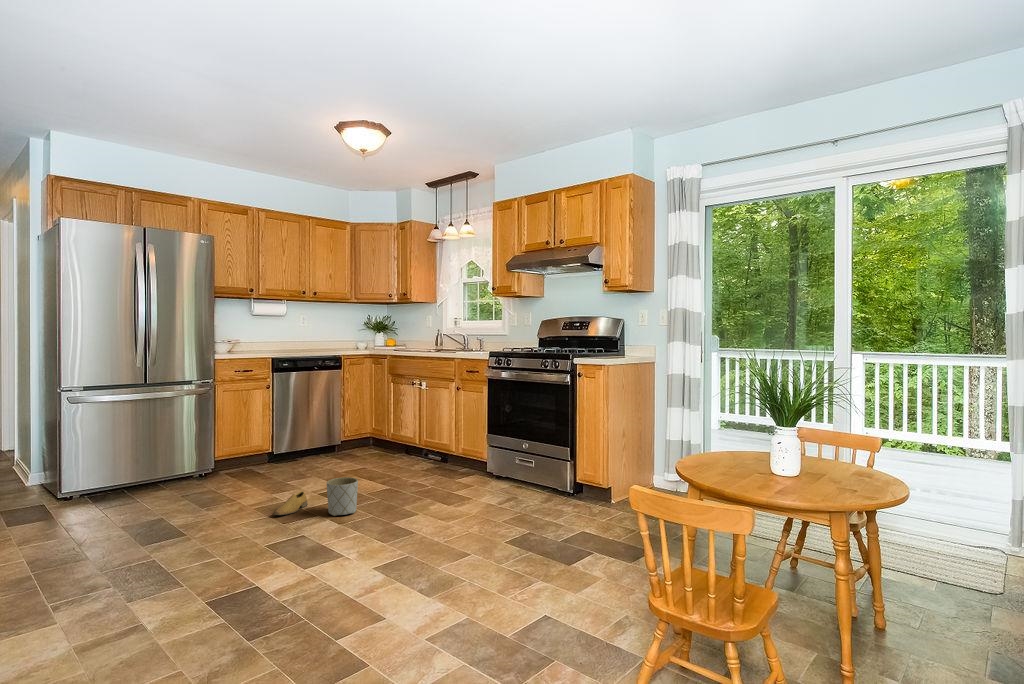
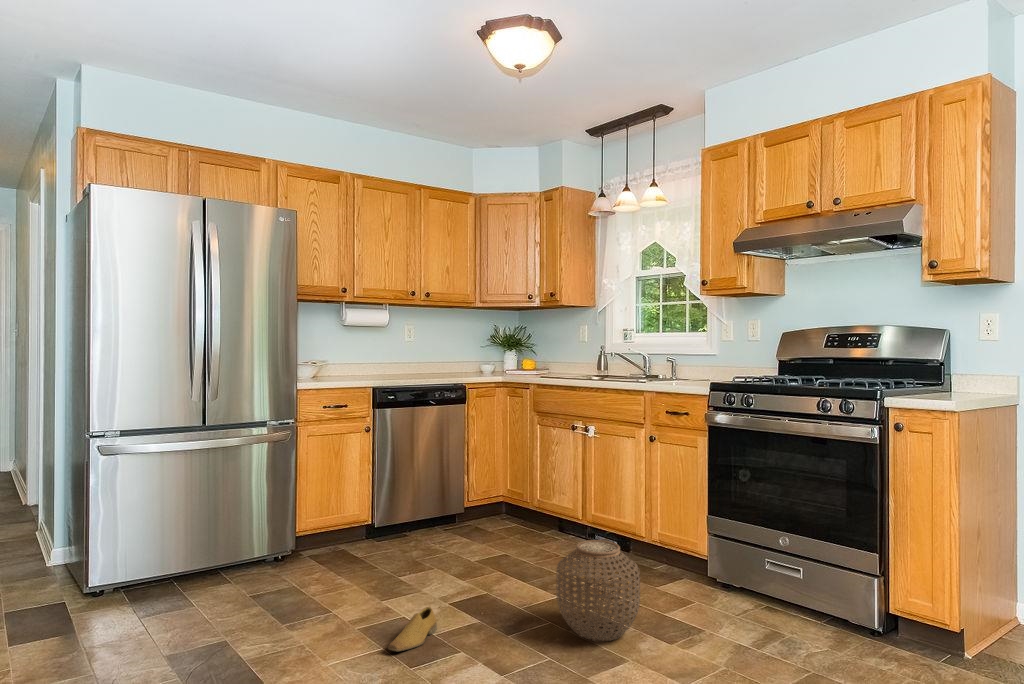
woven basket: none [383,447,434,505] -> present [556,540,640,641]
planter: present [327,477,358,516] -> none [472,590,521,660]

